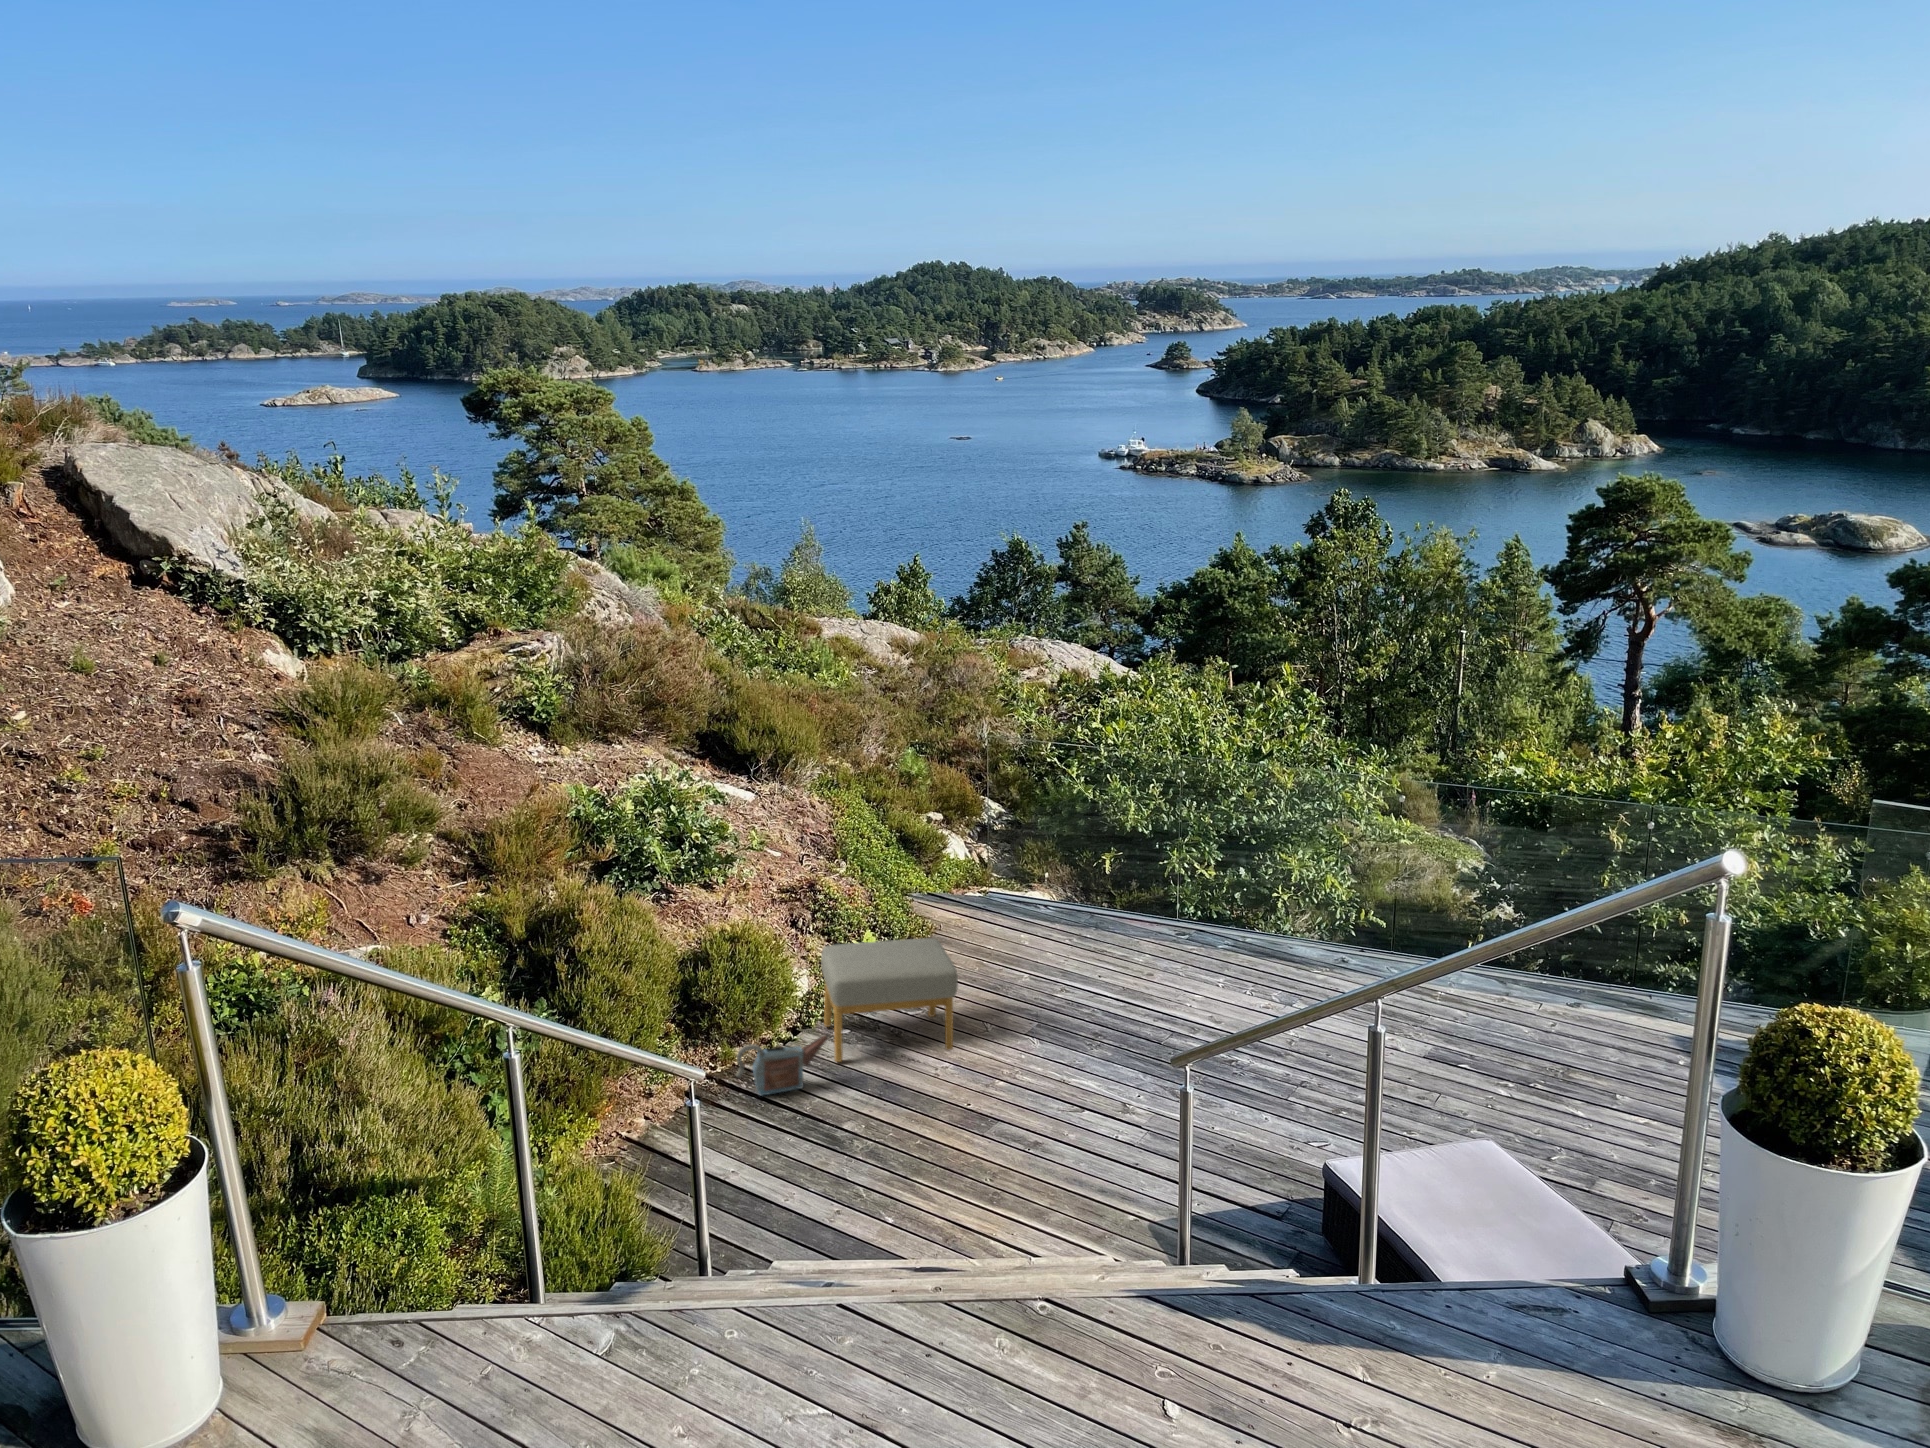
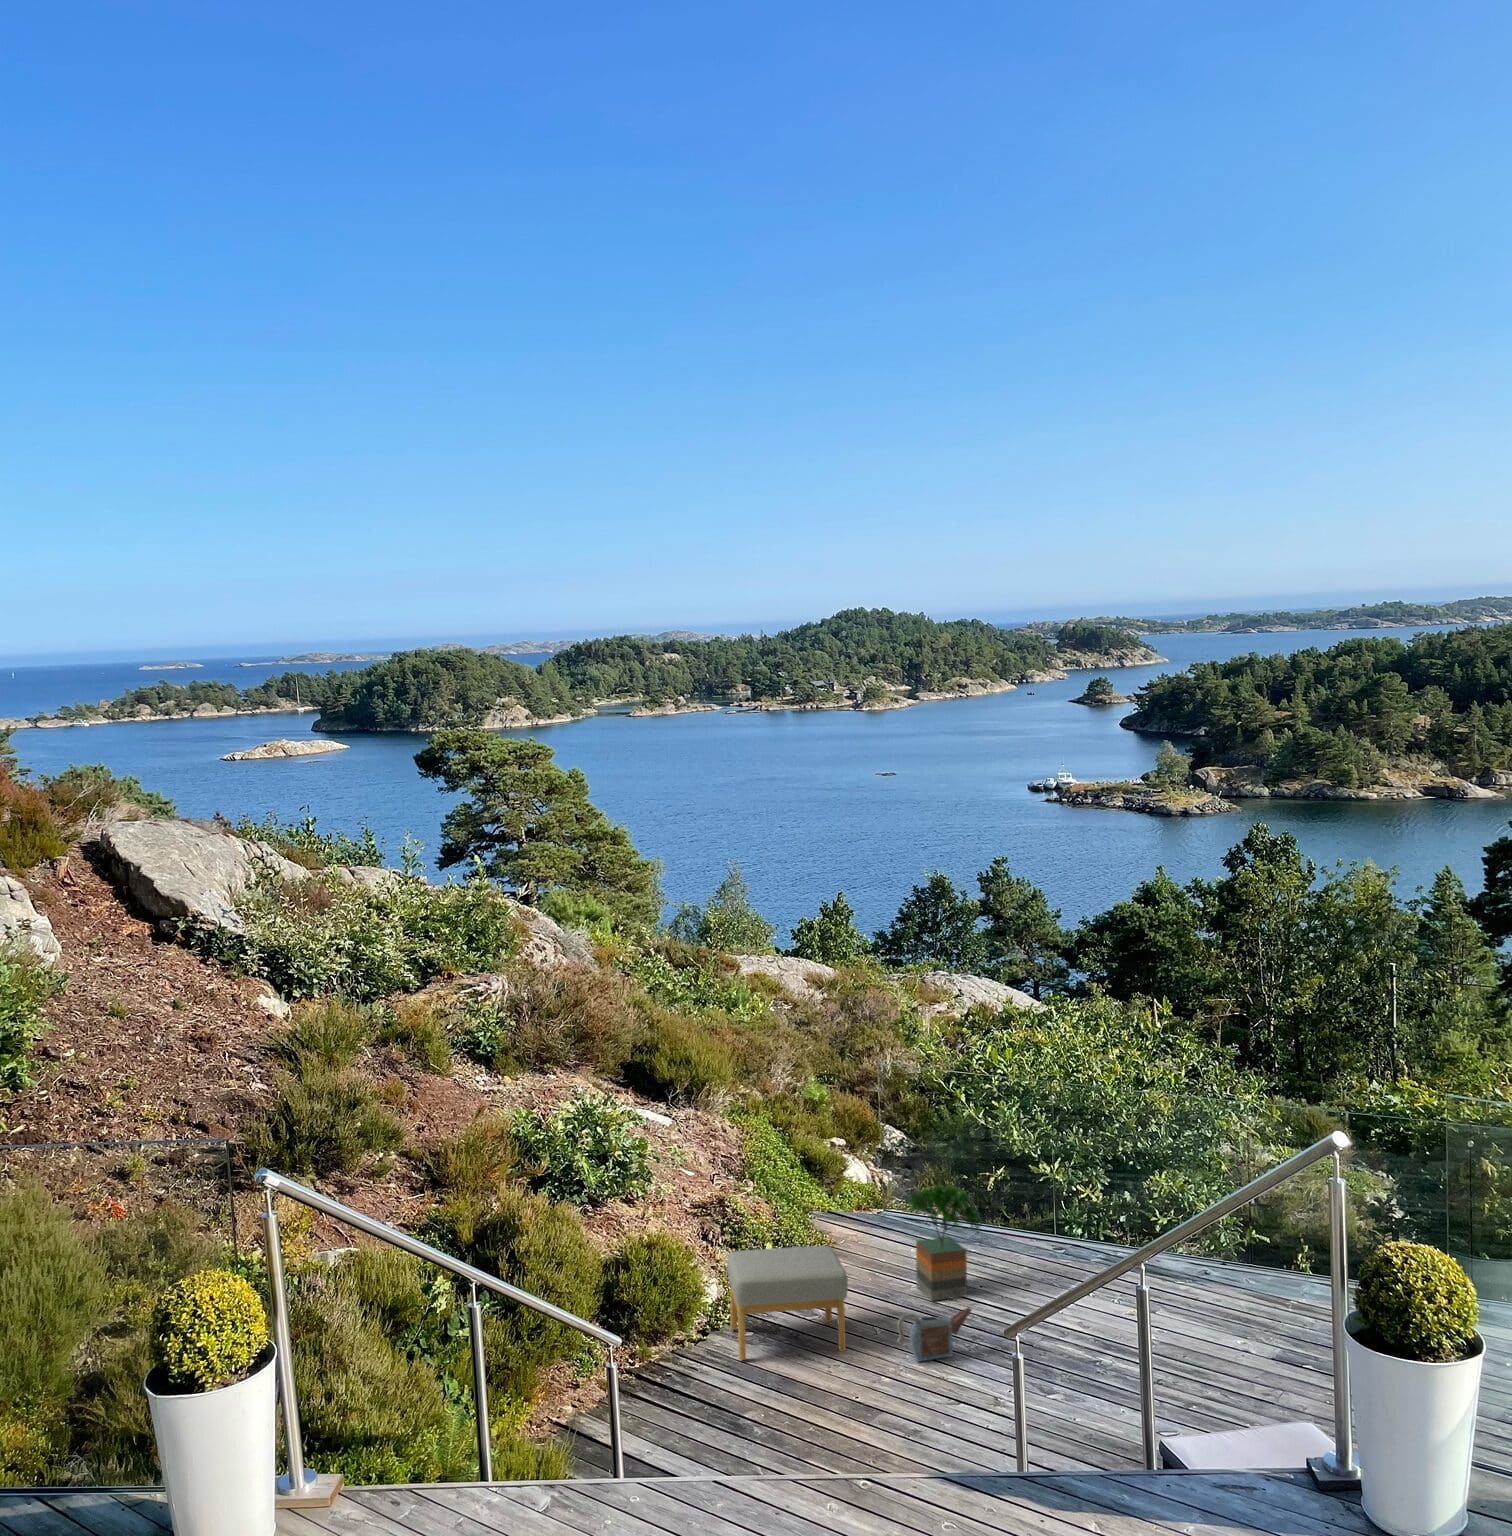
potted tree: none [1019,869,1105,993] -> present [908,1185,983,1301]
watering can: present [736,1036,828,1096] -> present [897,1307,972,1361]

